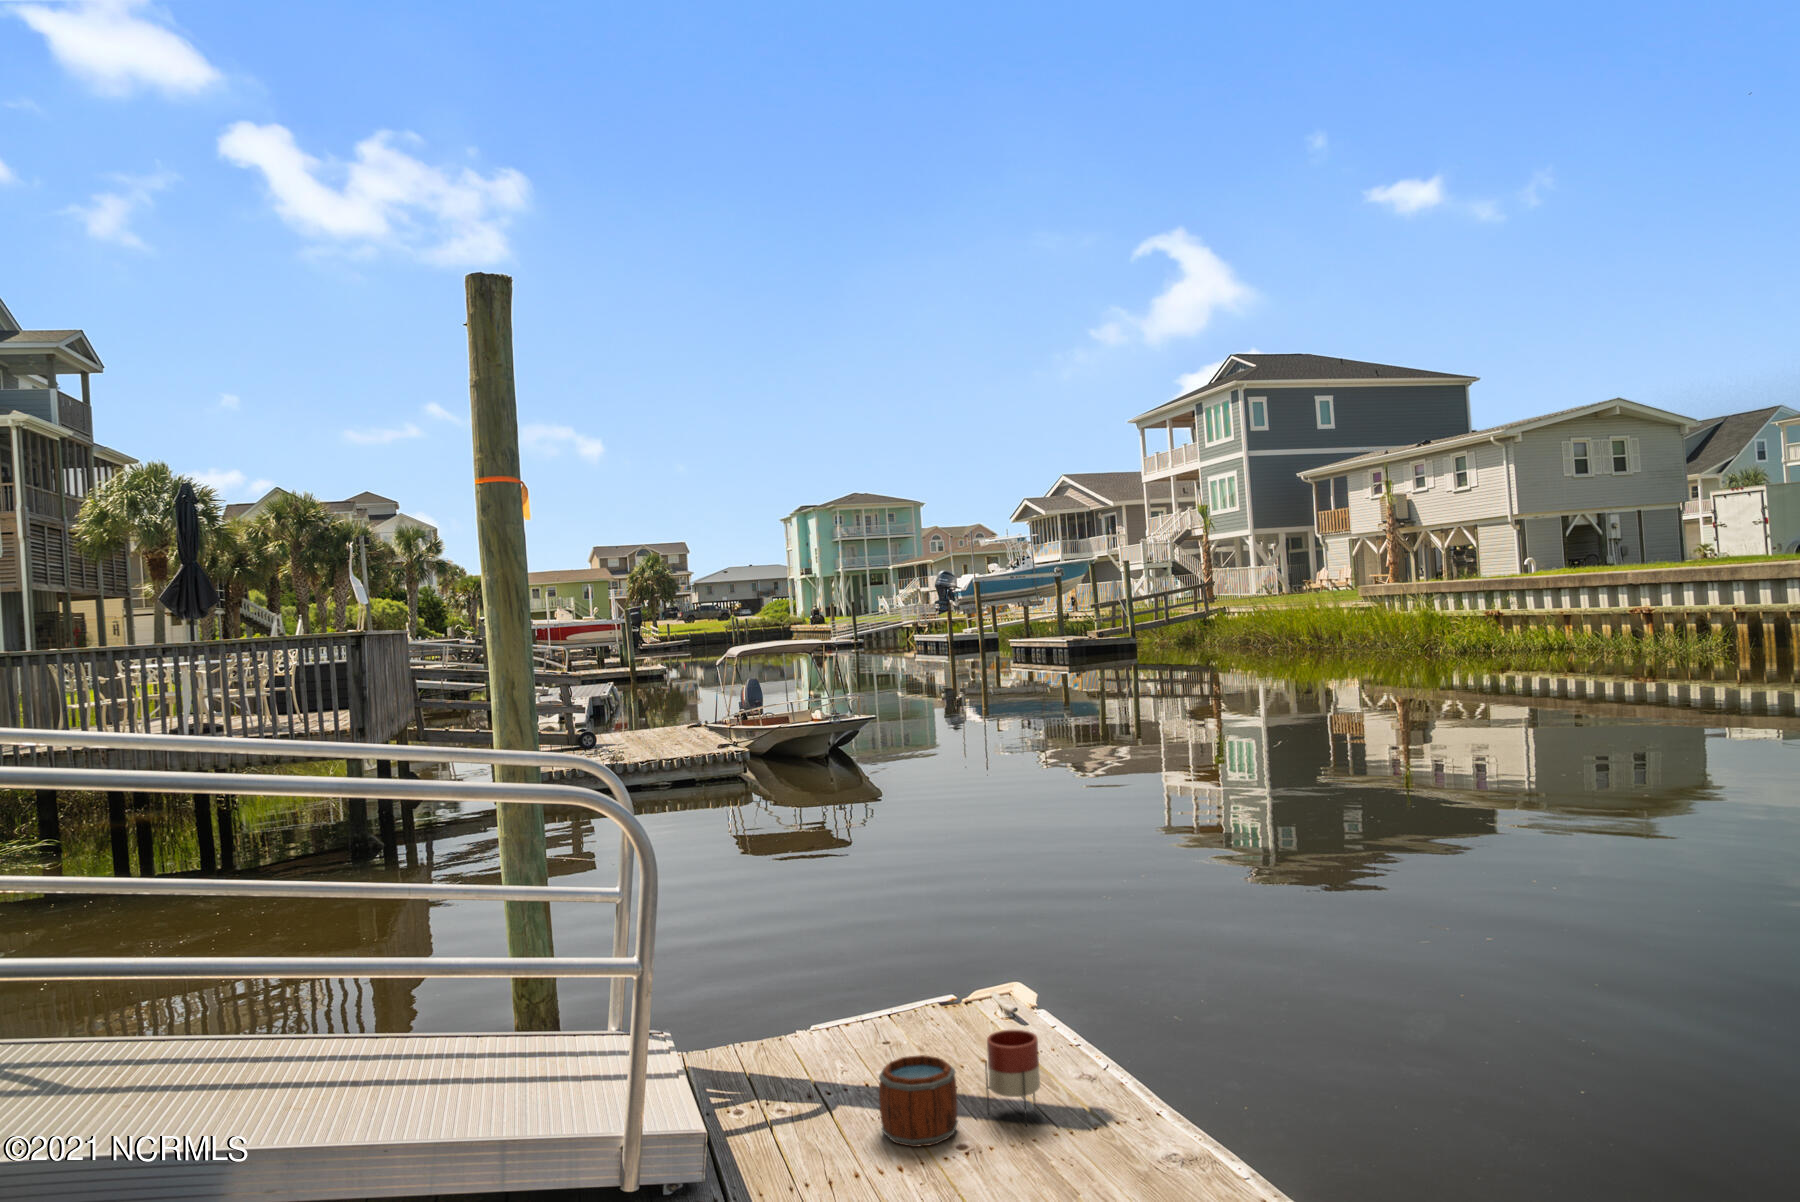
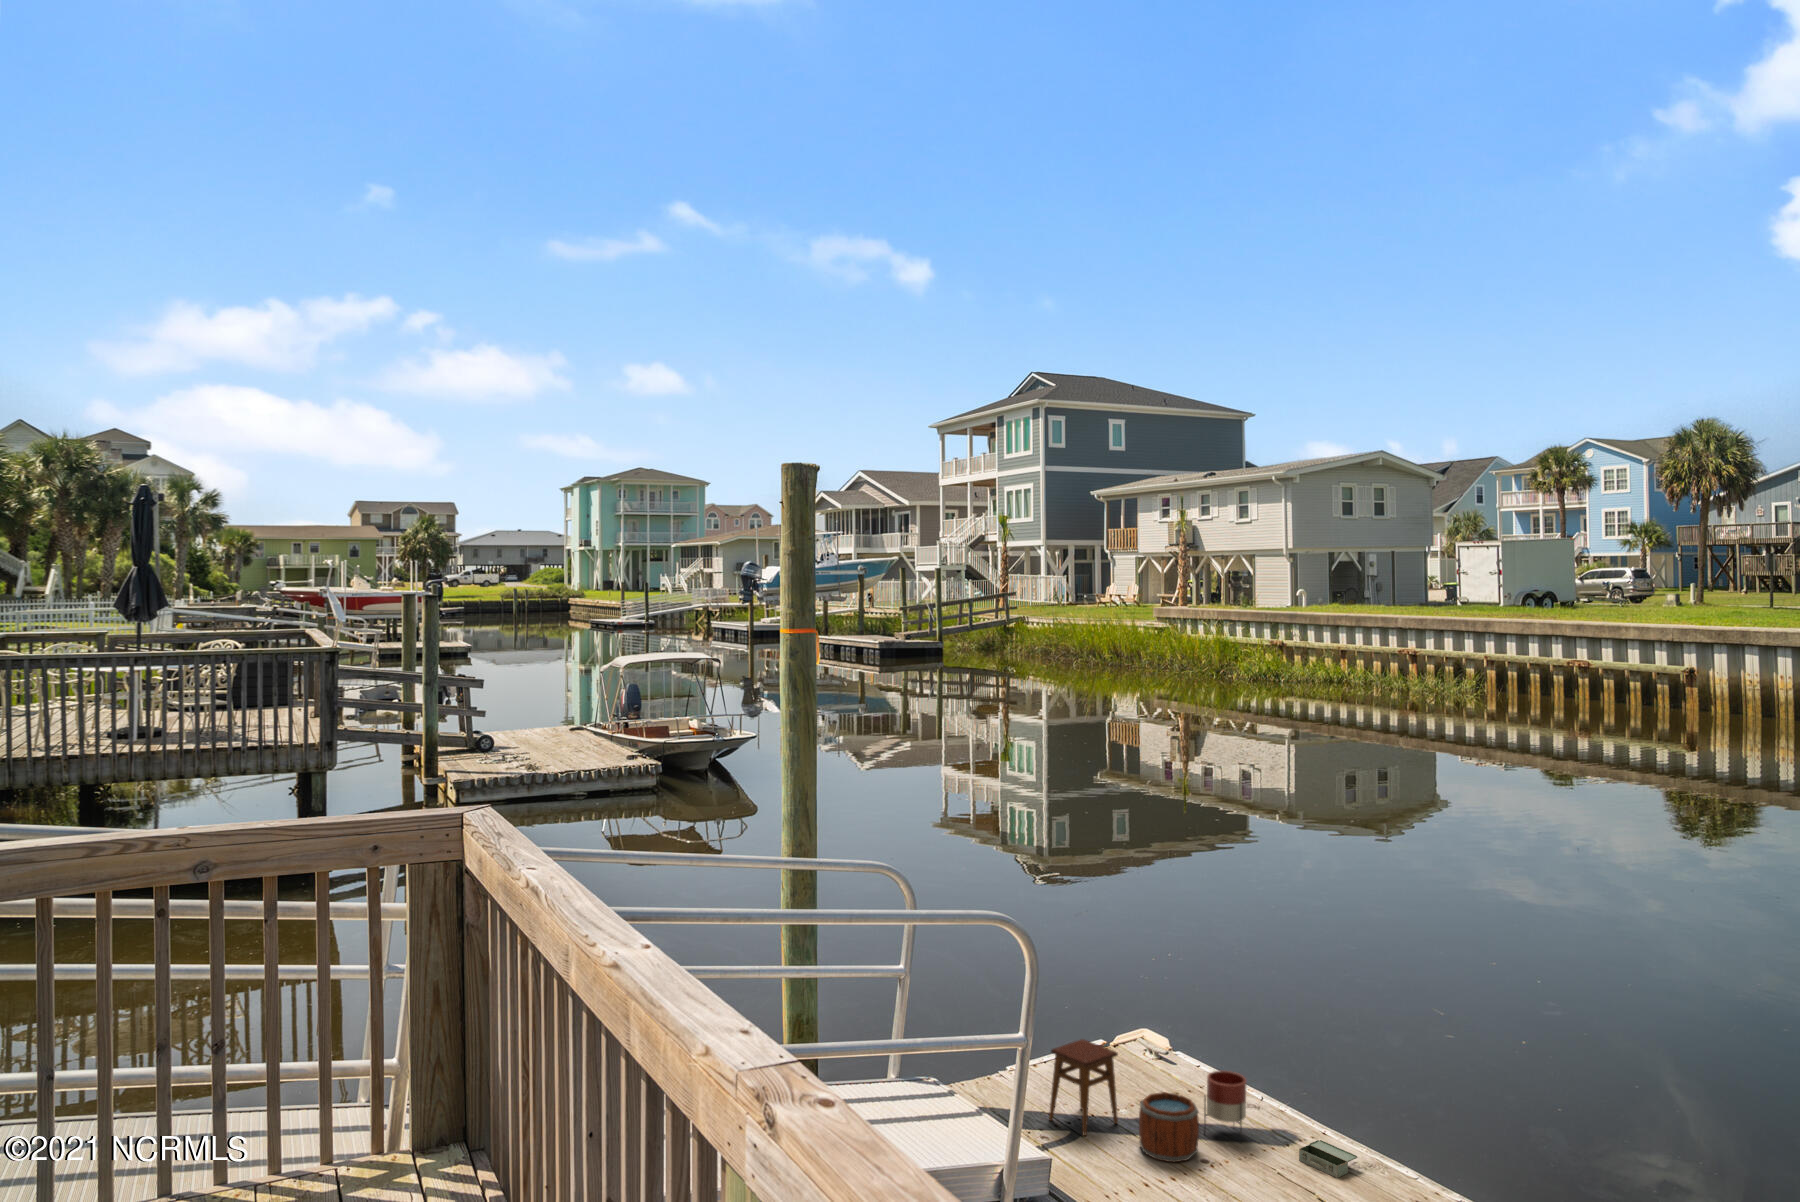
stool: none [800,990,887,1112] -> present [1049,1039,1118,1136]
toolbox: none [1087,1123,1160,1174] -> present [1299,1140,1357,1178]

